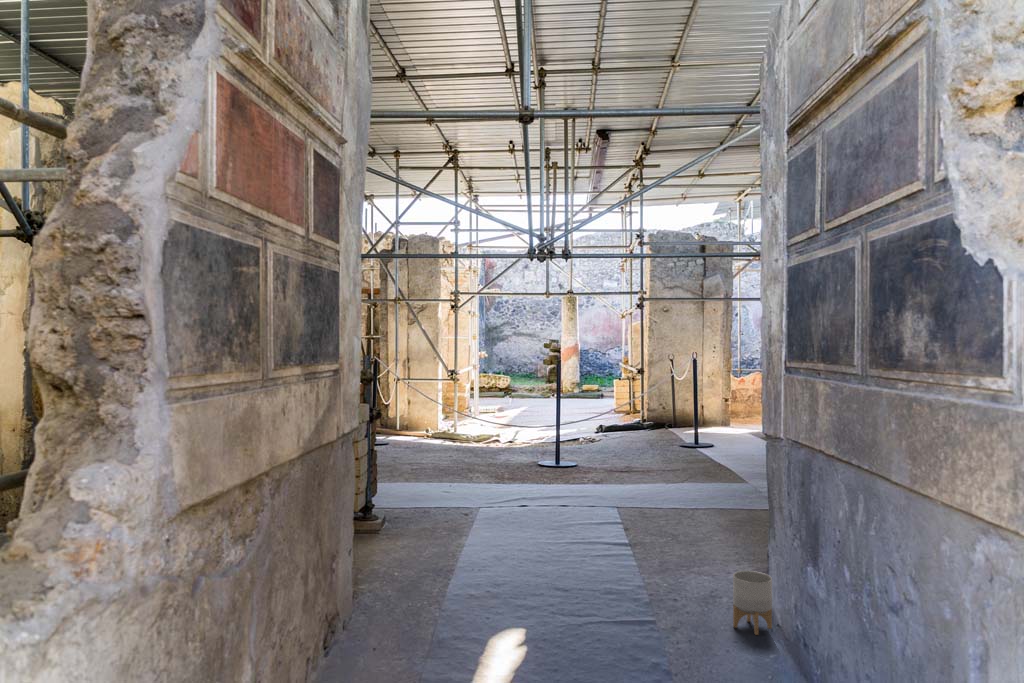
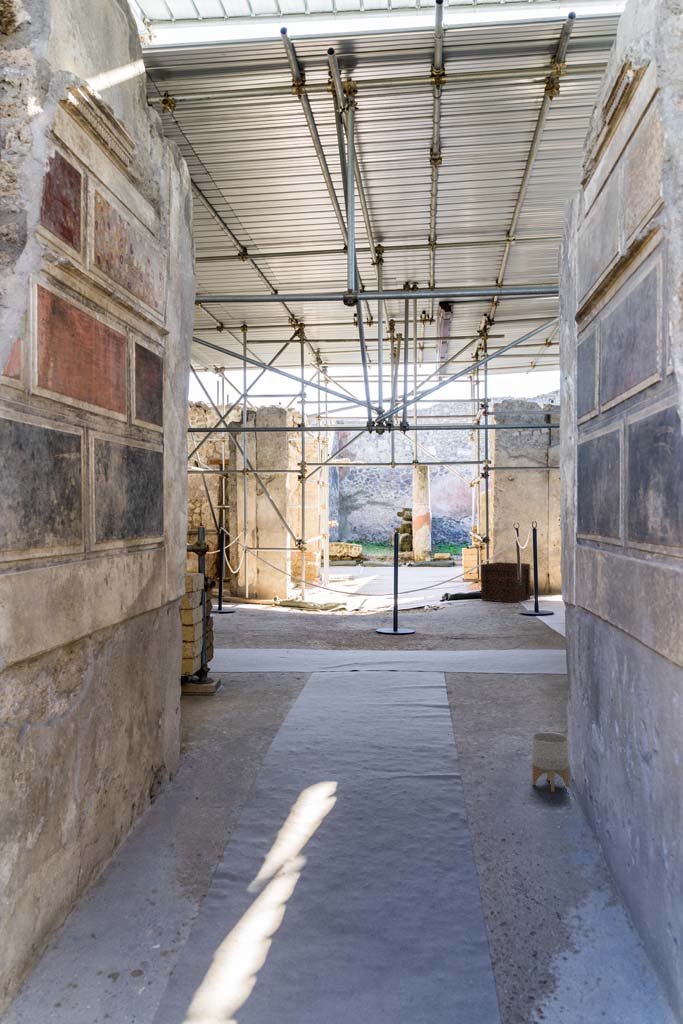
wooden crate: none [635,392,683,432] -> present [481,562,530,603]

